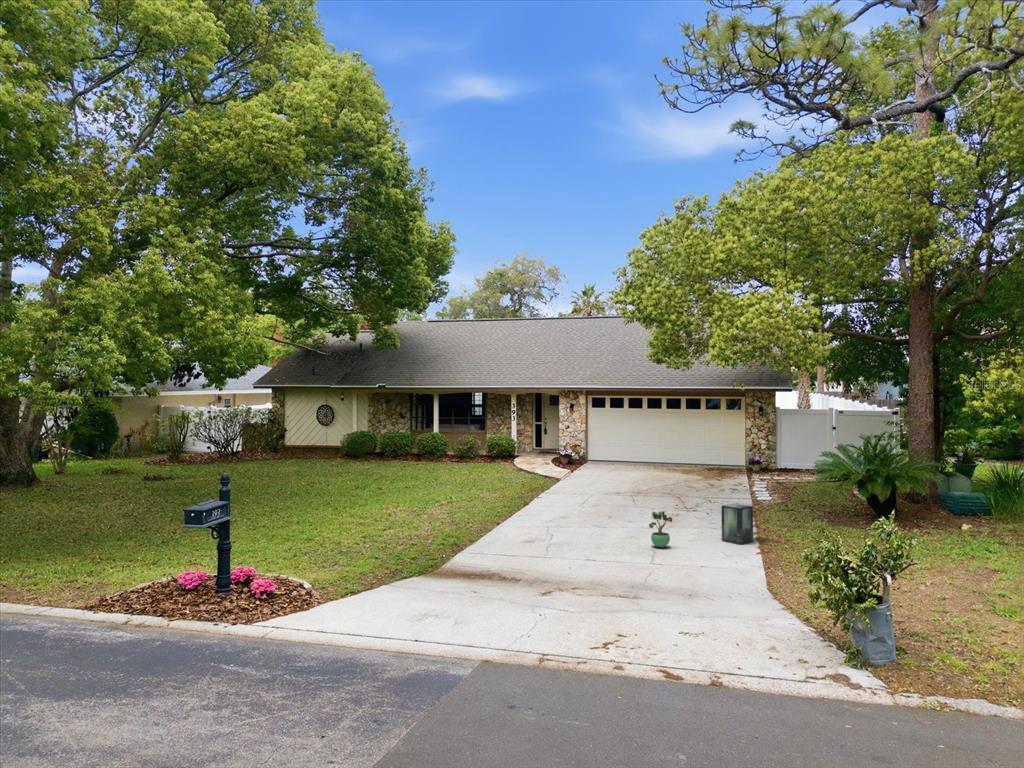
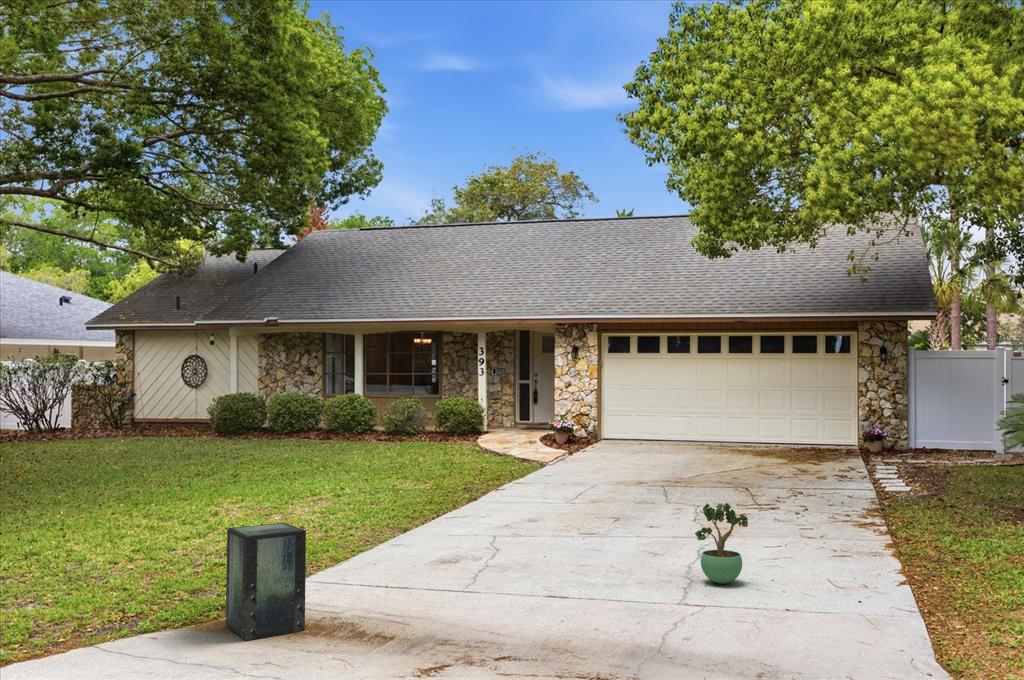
storage box: present [721,504,753,545] -> present [226,523,306,641]

